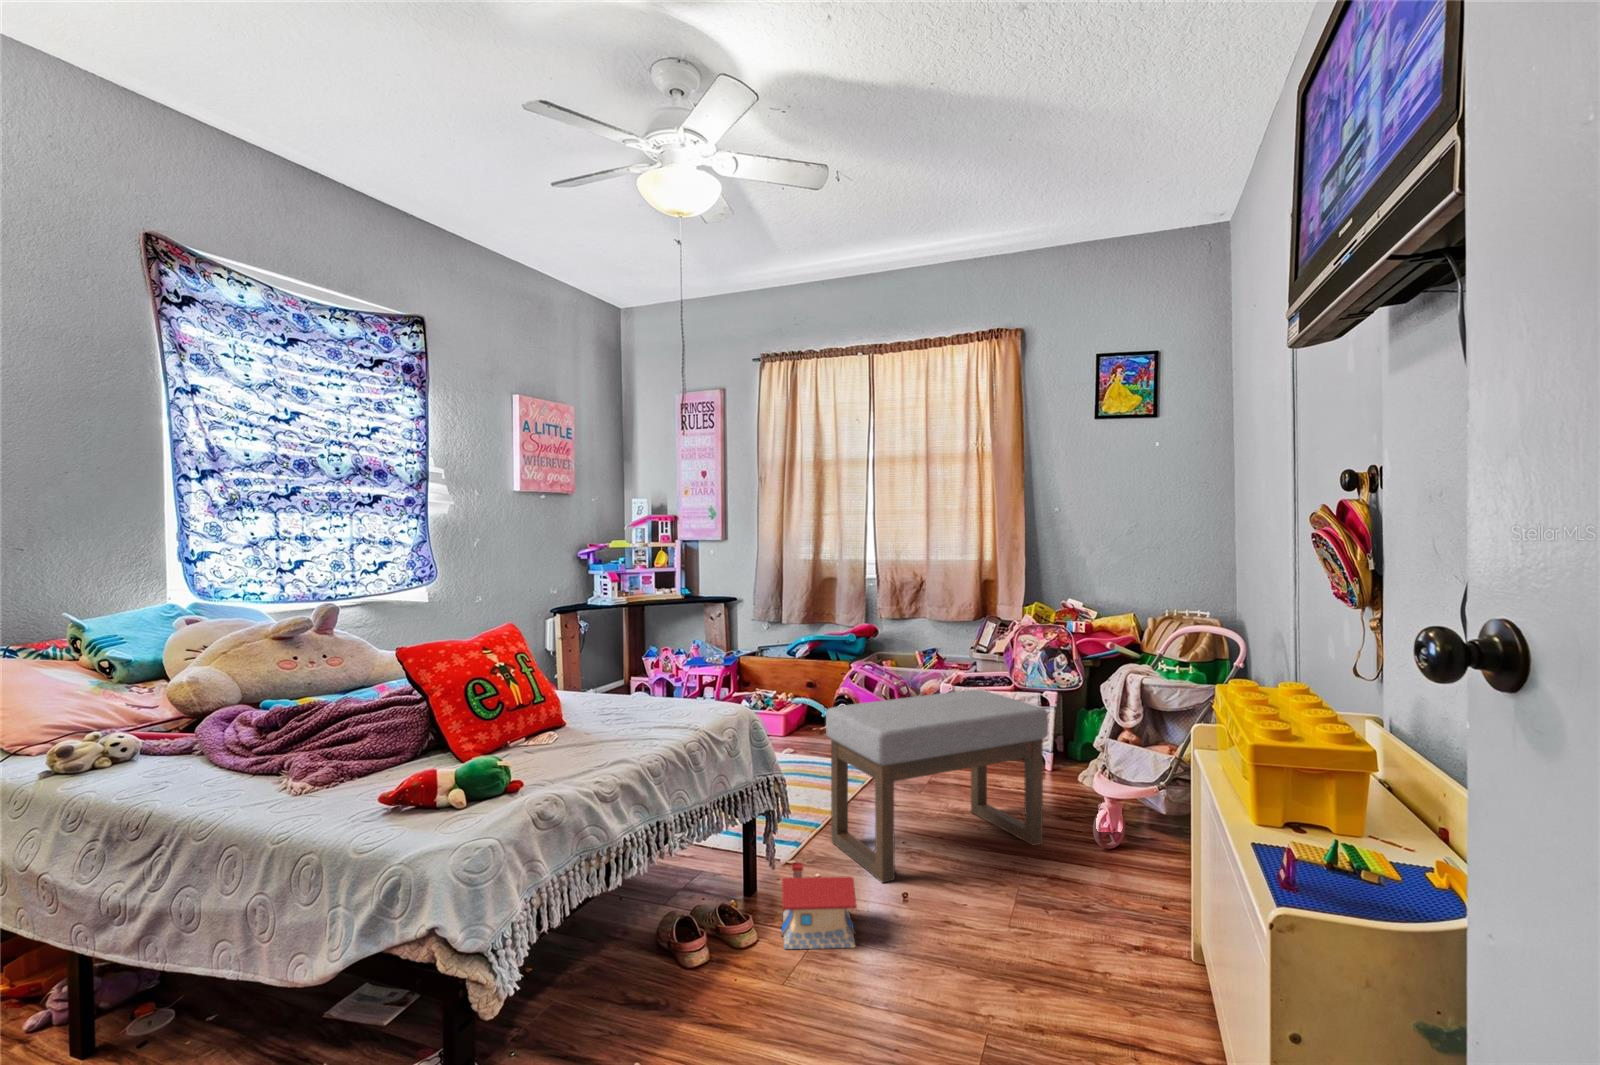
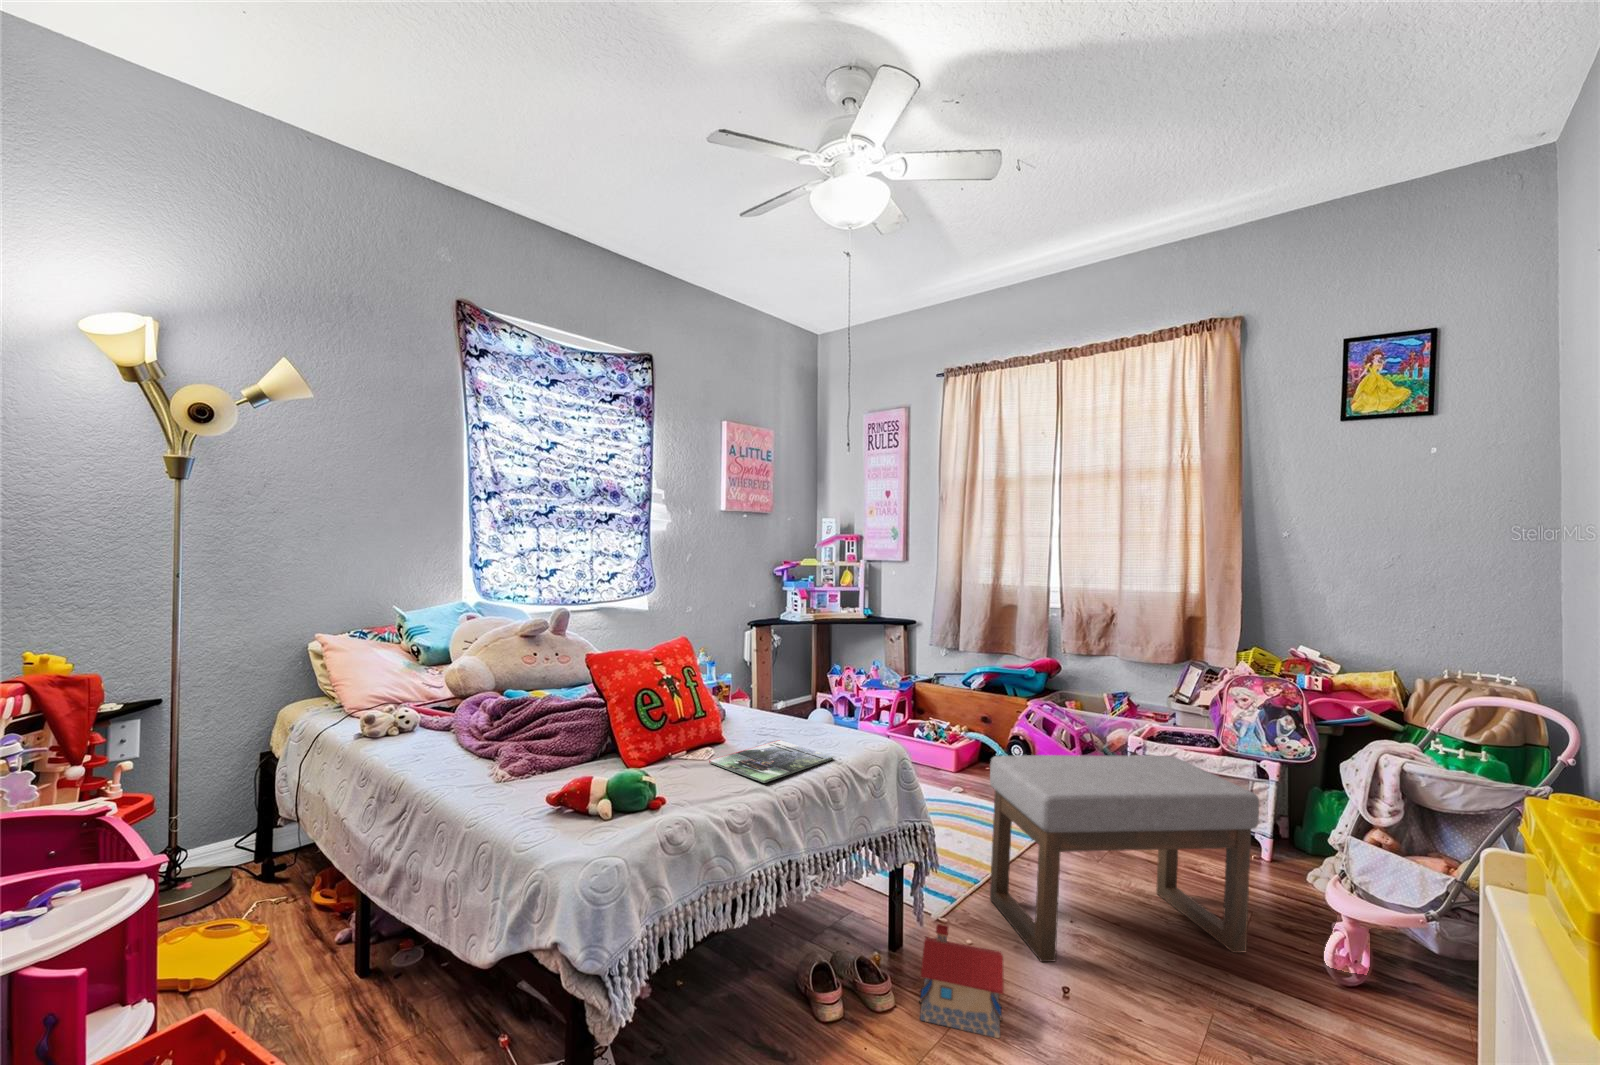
magazine: none [557,716,683,753] -> present [709,740,833,783]

